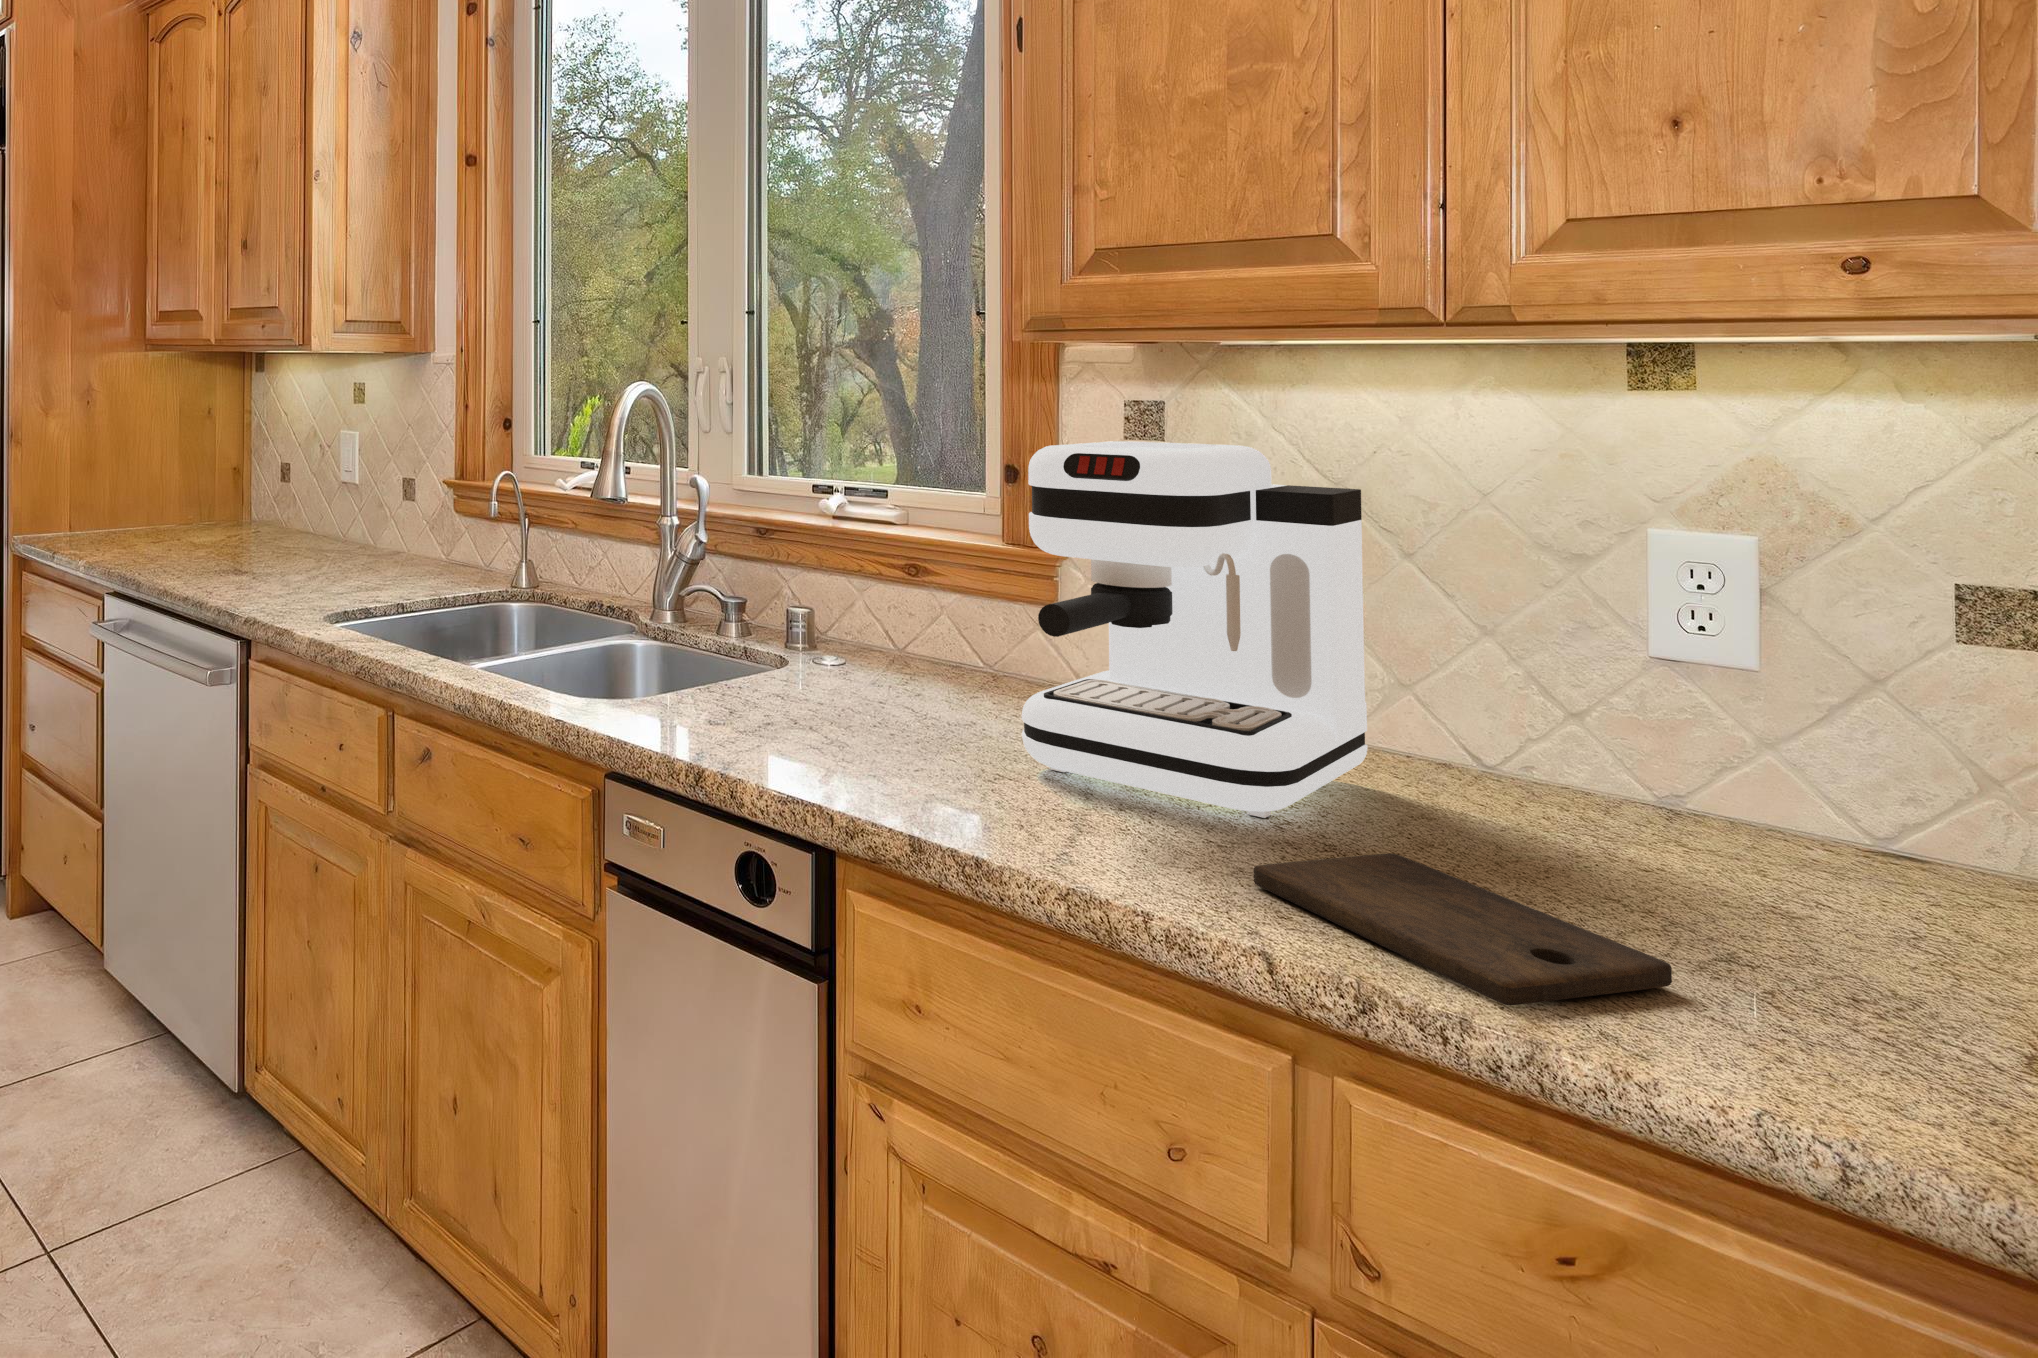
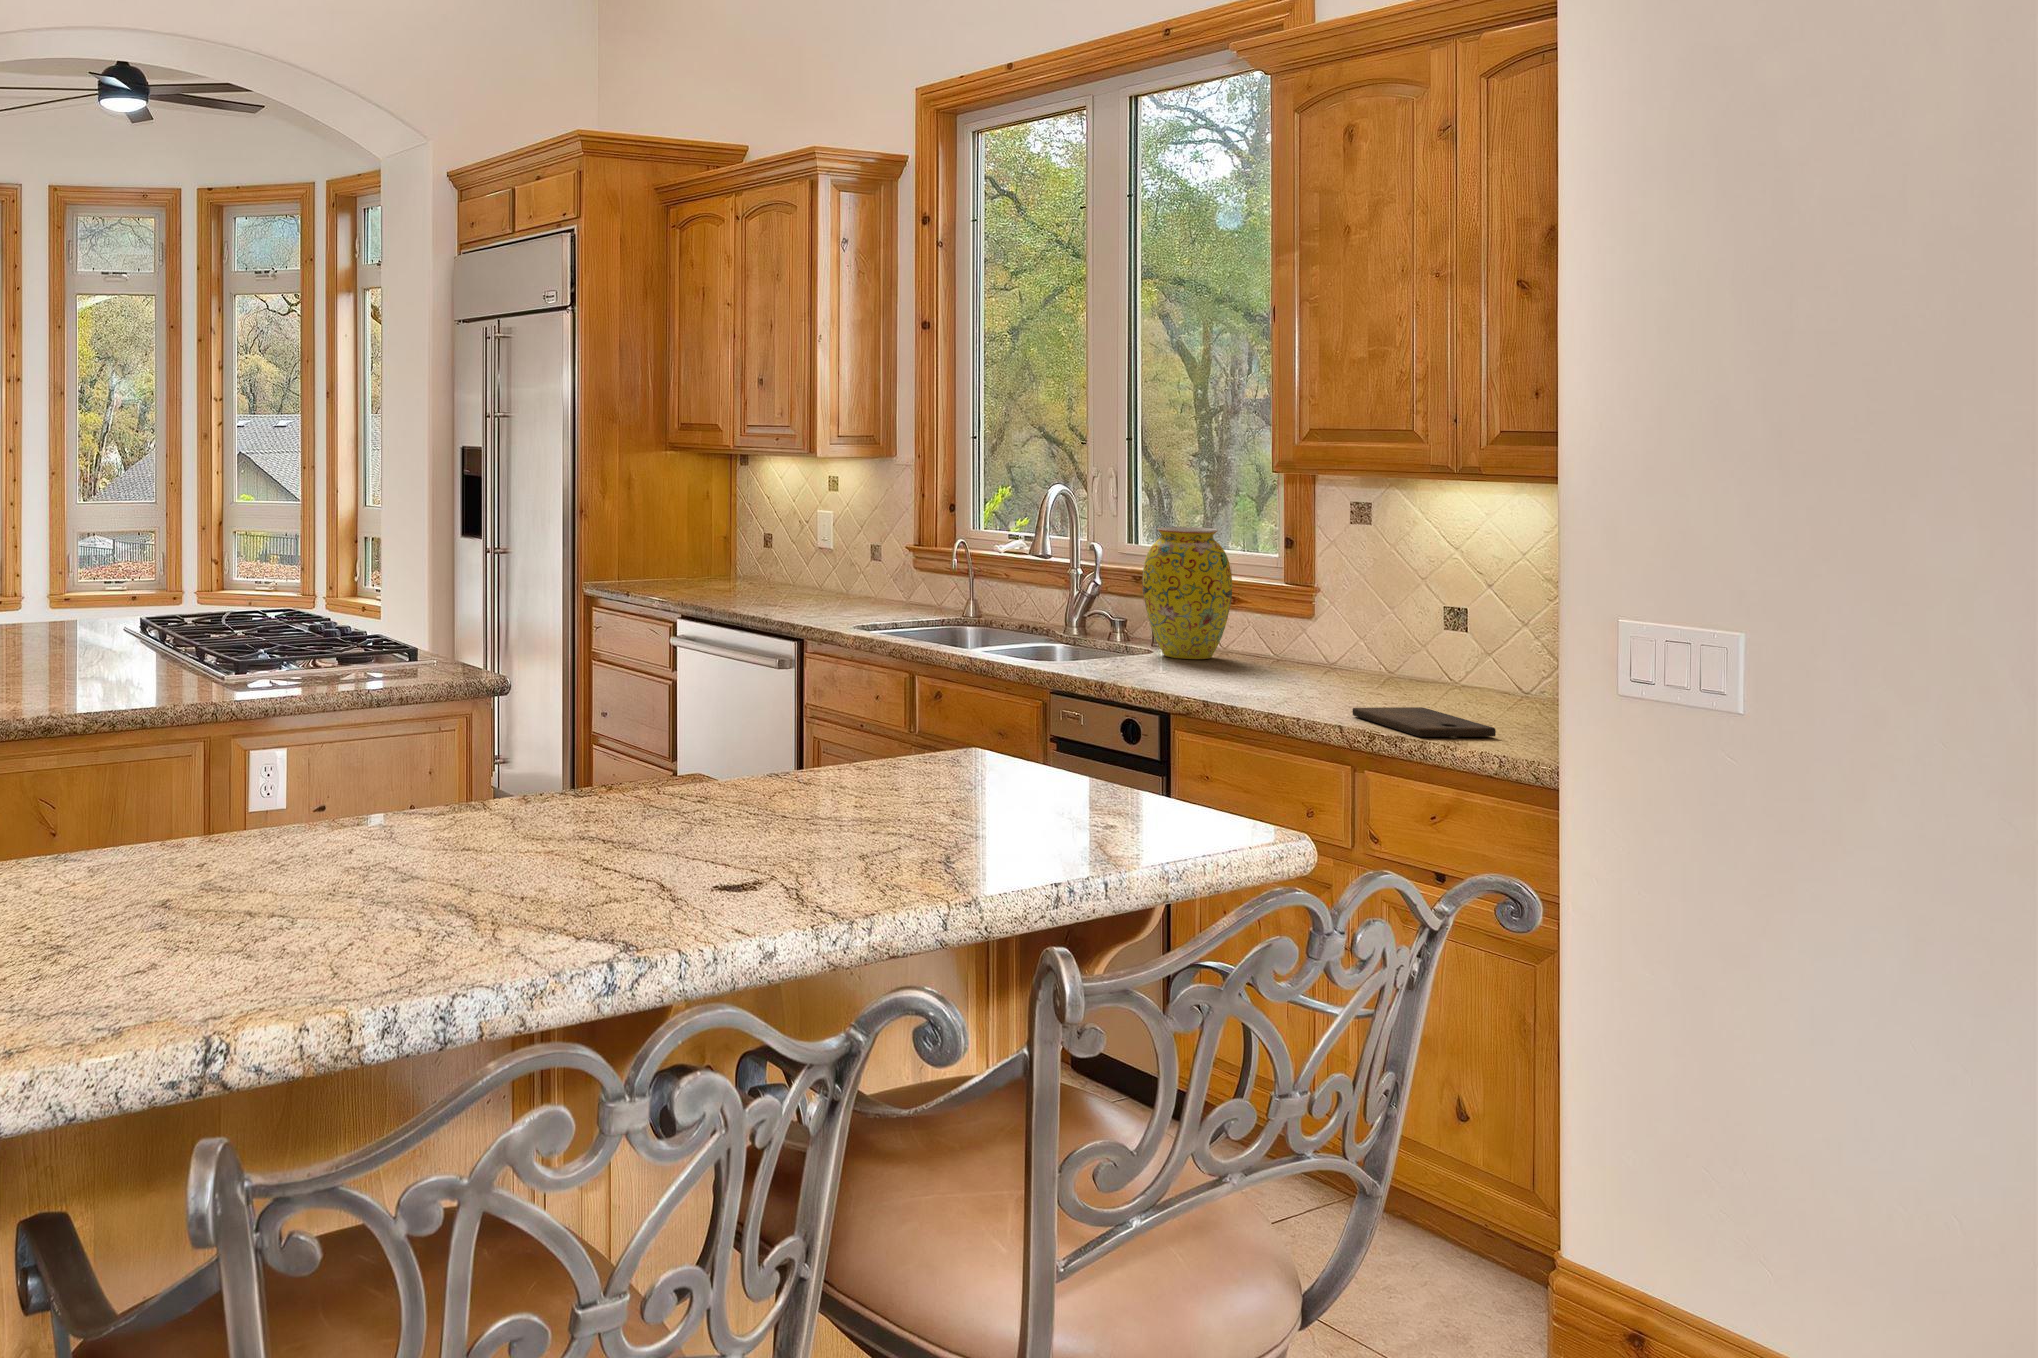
coffee maker: present [1022,441,1367,818] -> none [1271,527,1453,704]
vase: none [772,447,917,675] -> present [1142,527,1232,659]

